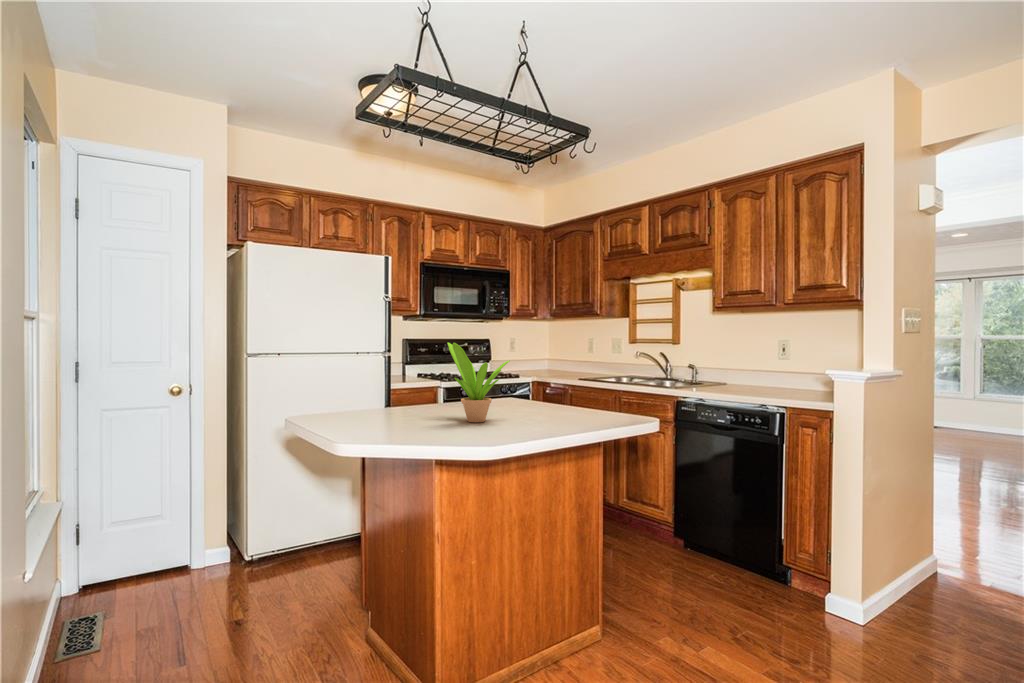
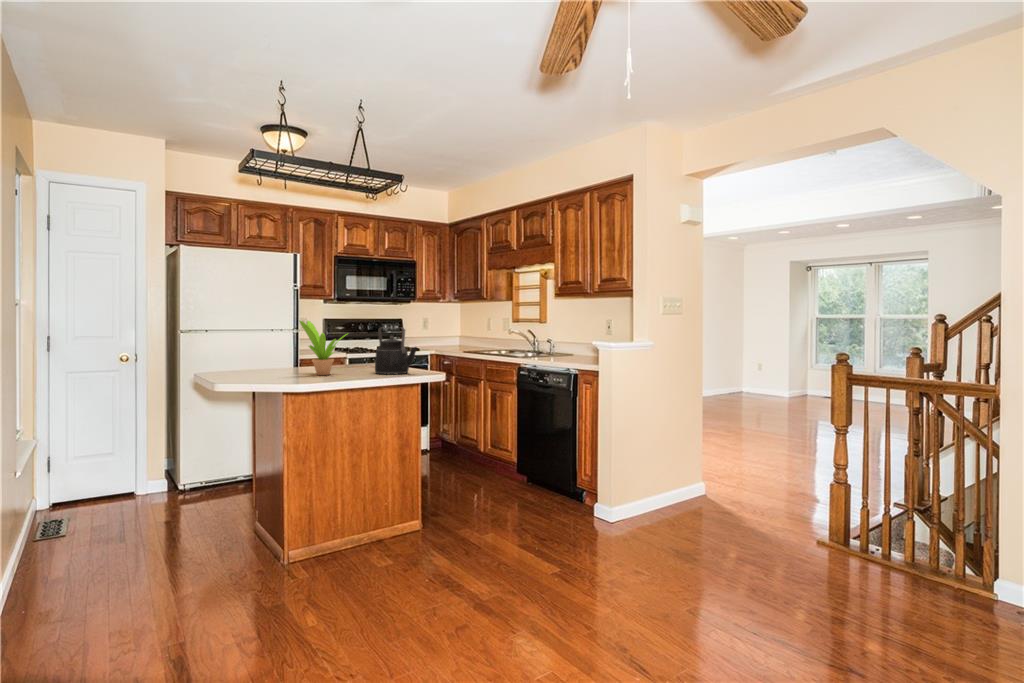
kettle: none [543,352,611,420] -> present [375,327,418,374]

